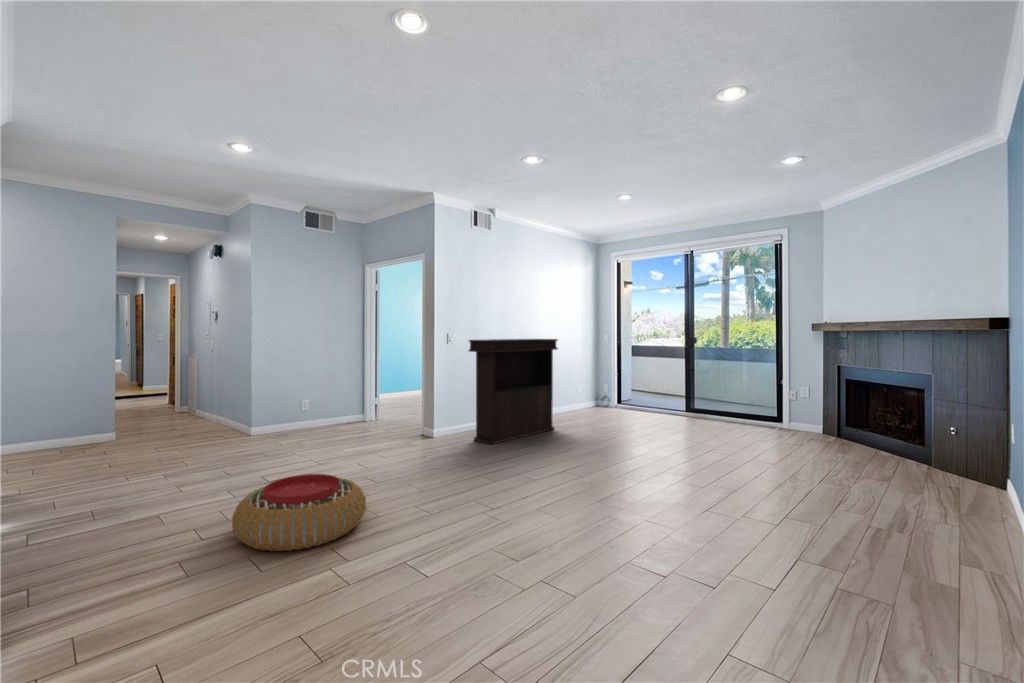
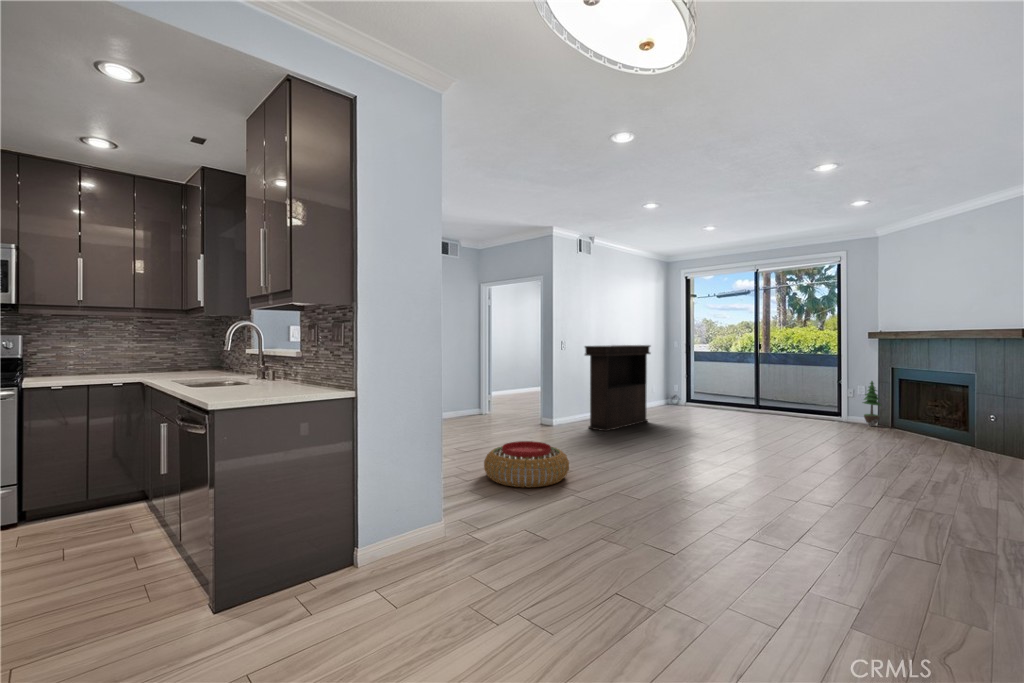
potted tree: none [803,380,826,435] -> present [863,381,882,426]

